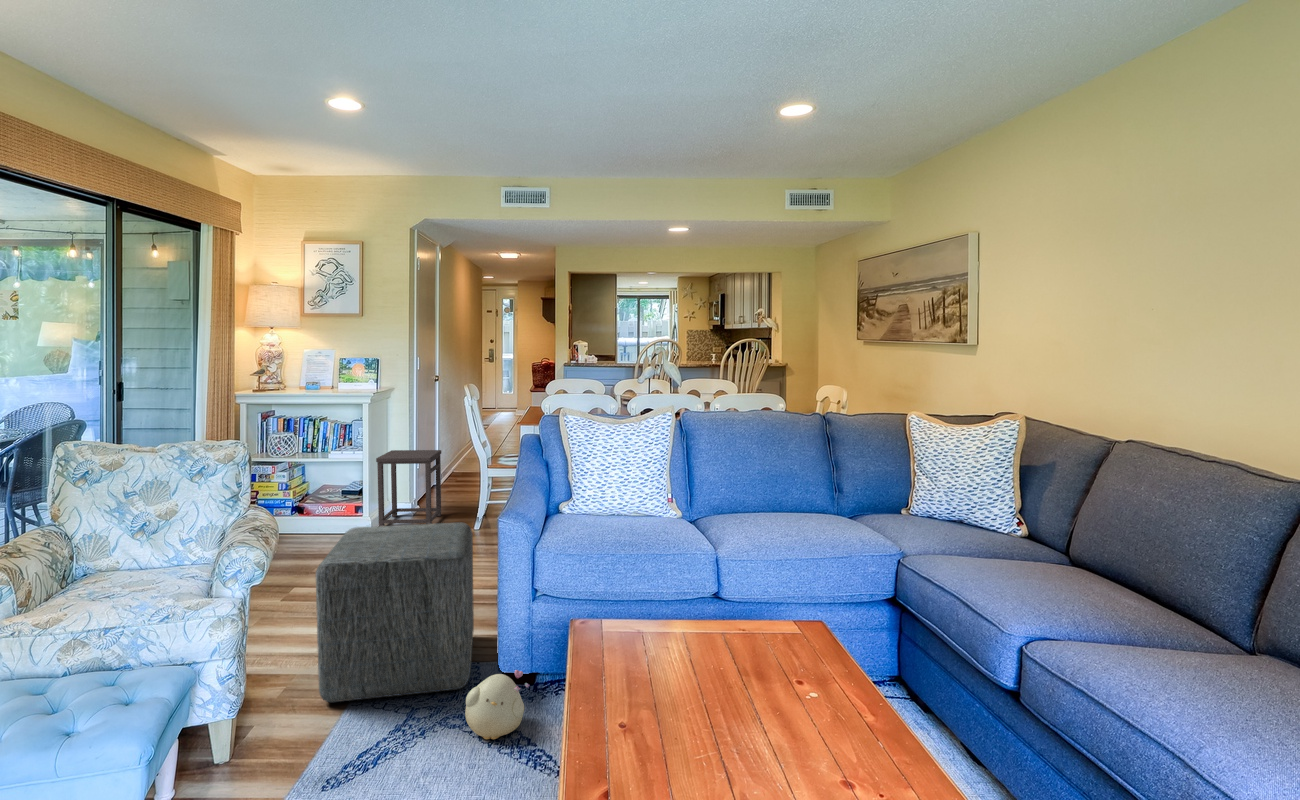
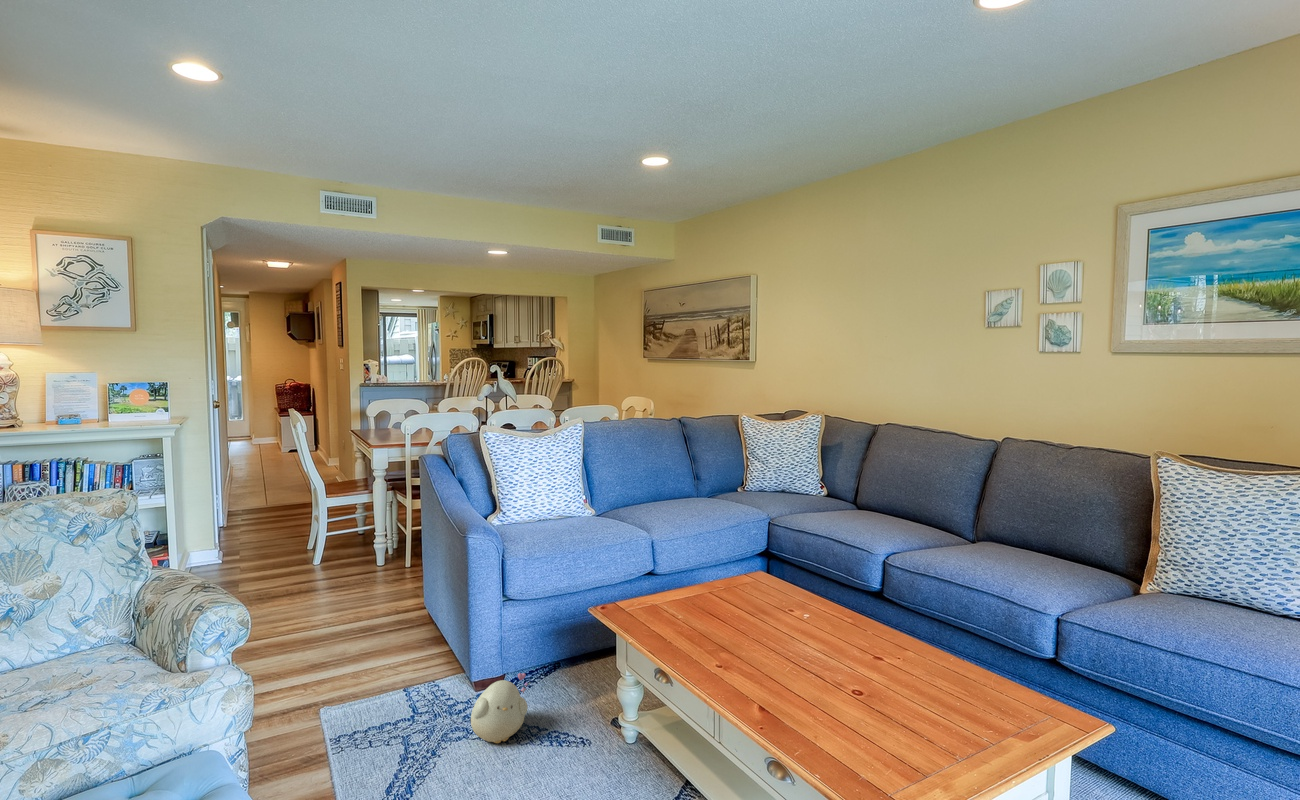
side table: present [376,450,441,526] -> none [215,468,289,557]
ottoman: present [316,522,474,702] -> none [274,545,447,756]

